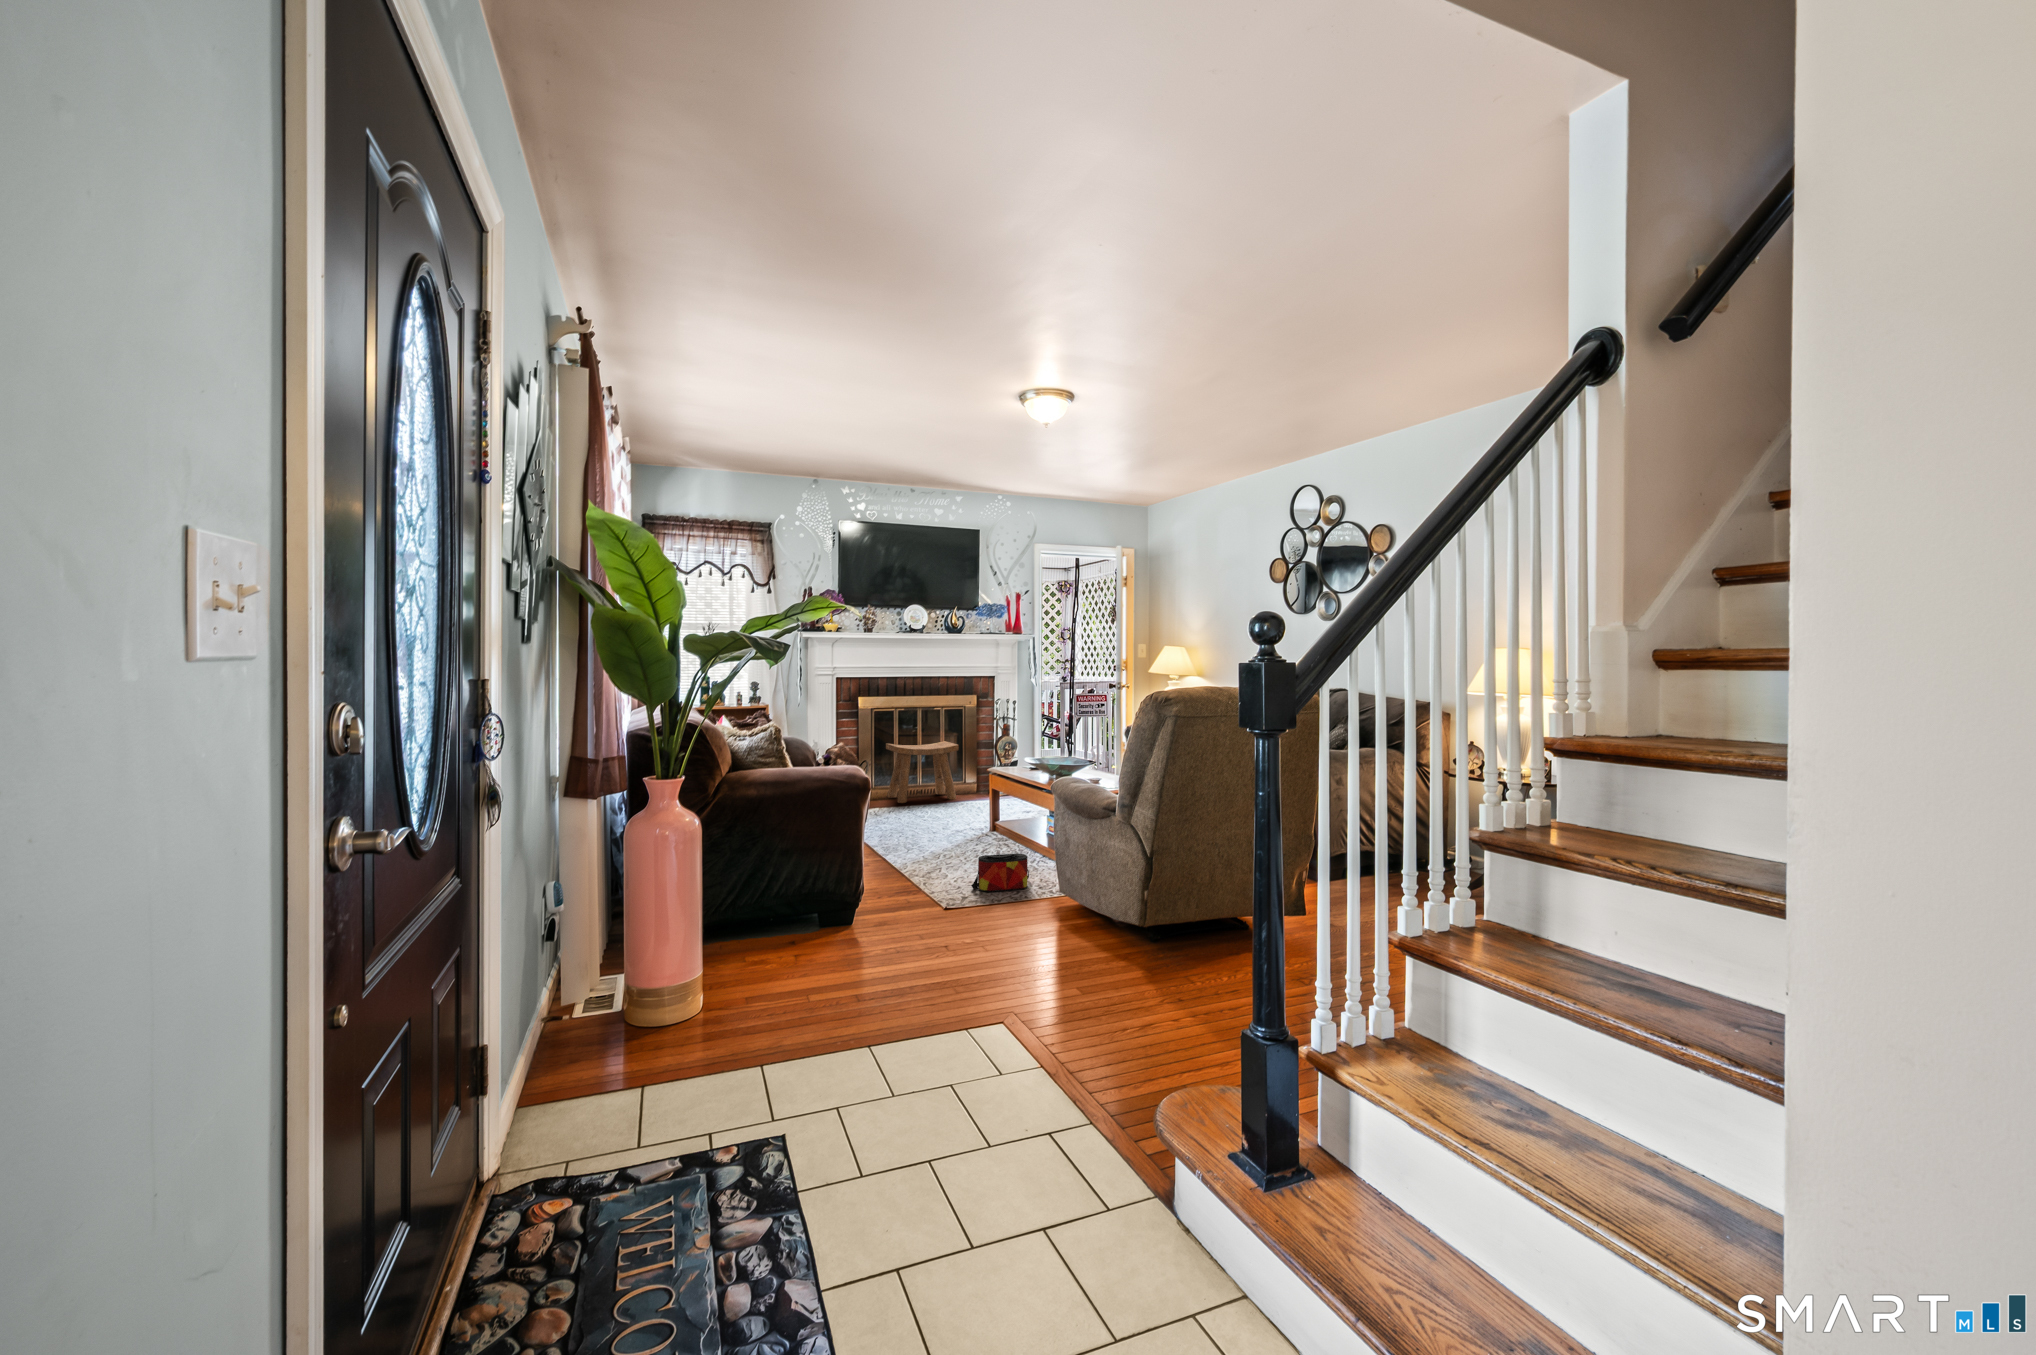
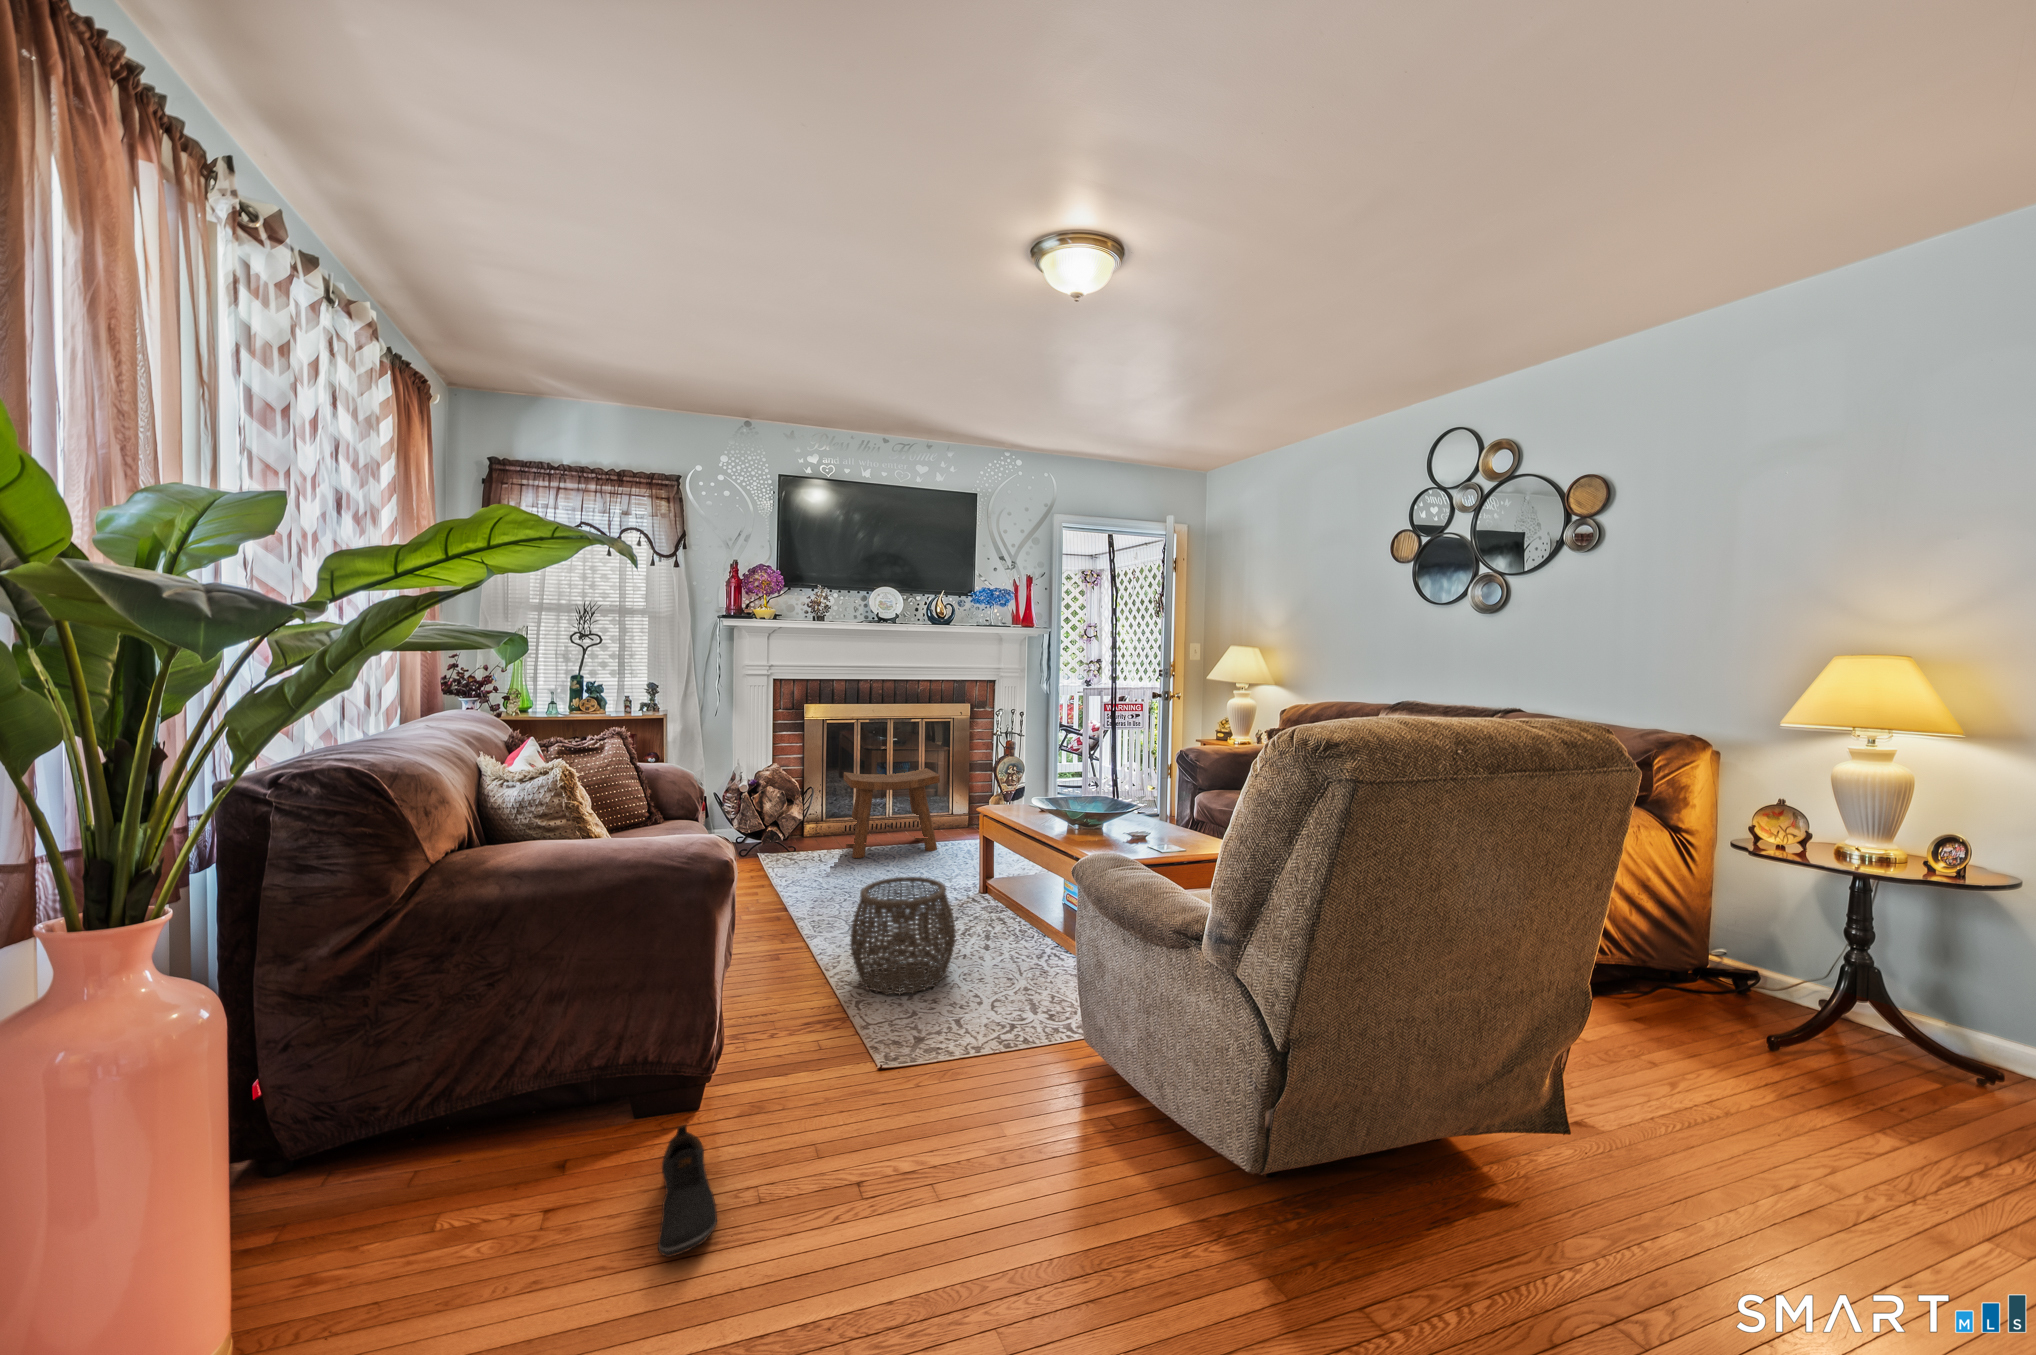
woven basket: none [940,792,998,850] -> present [850,877,956,995]
bag: present [971,853,1029,892] -> none [822,1089,973,1217]
shoe: none [903,868,936,896] -> present [658,1125,717,1257]

